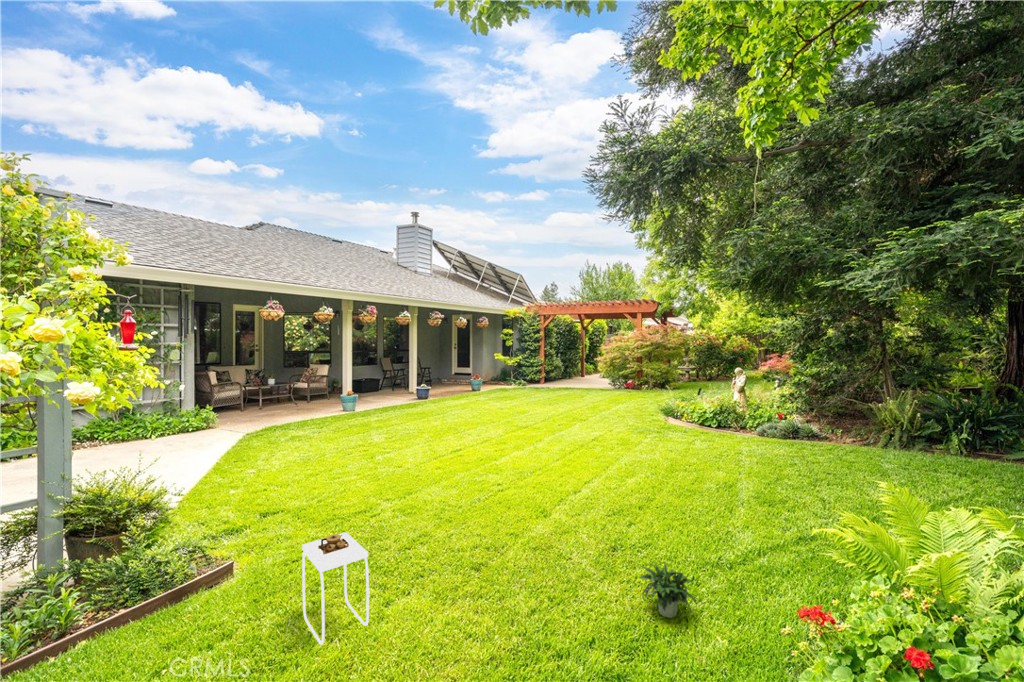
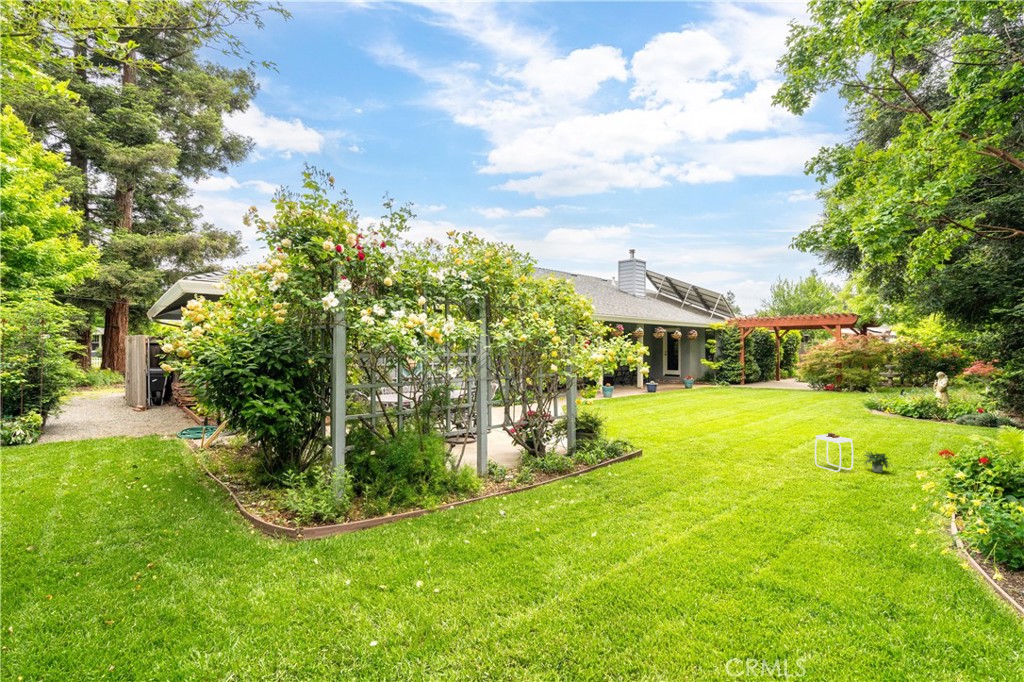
side table: present [302,532,369,645] -> present [815,433,853,472]

